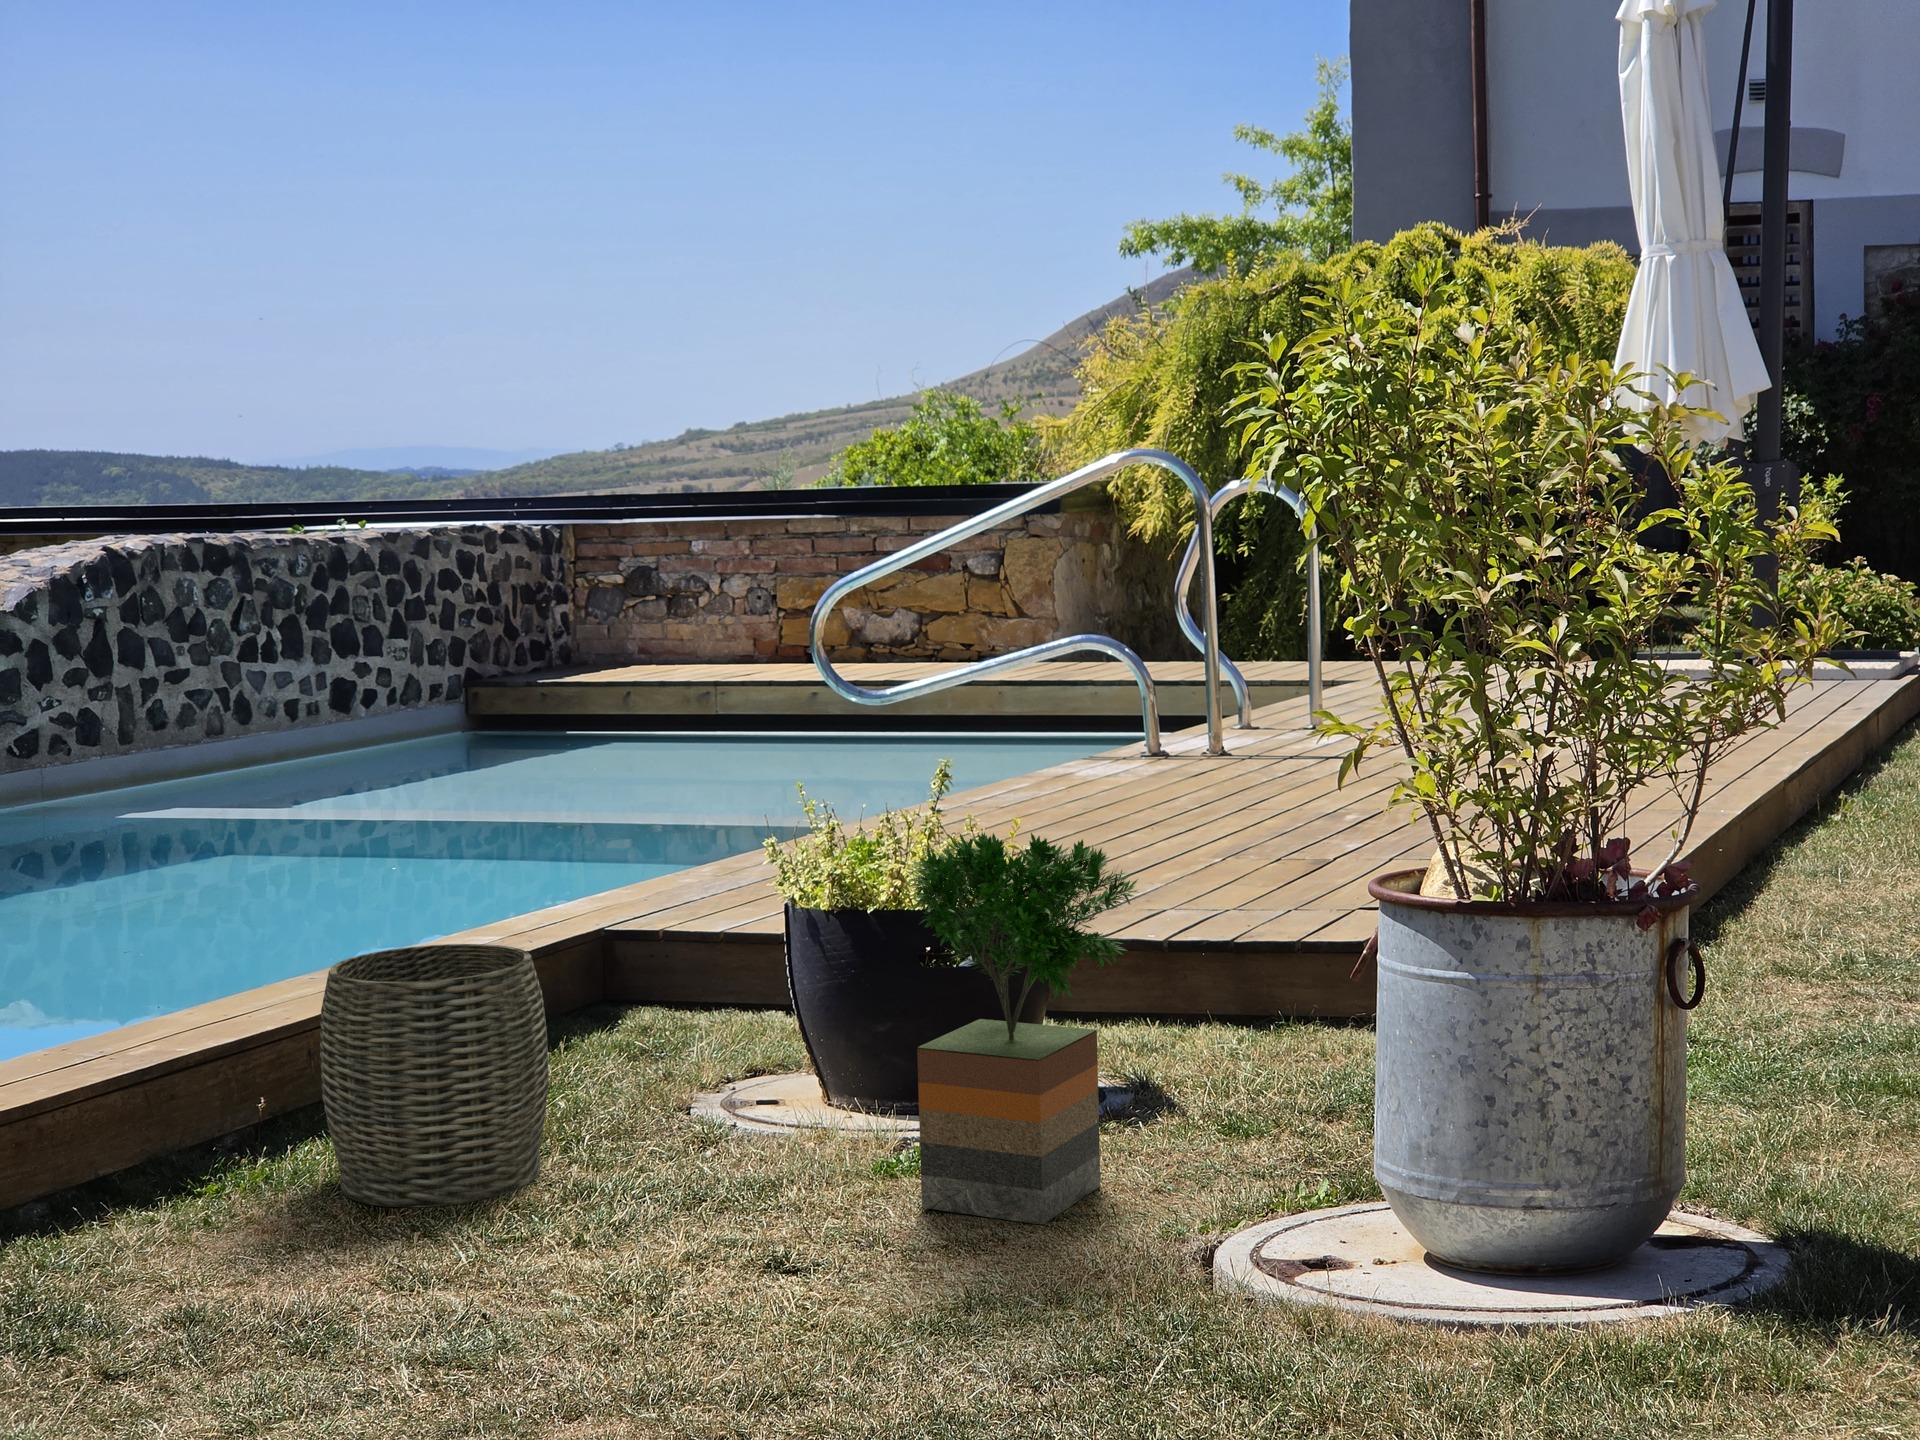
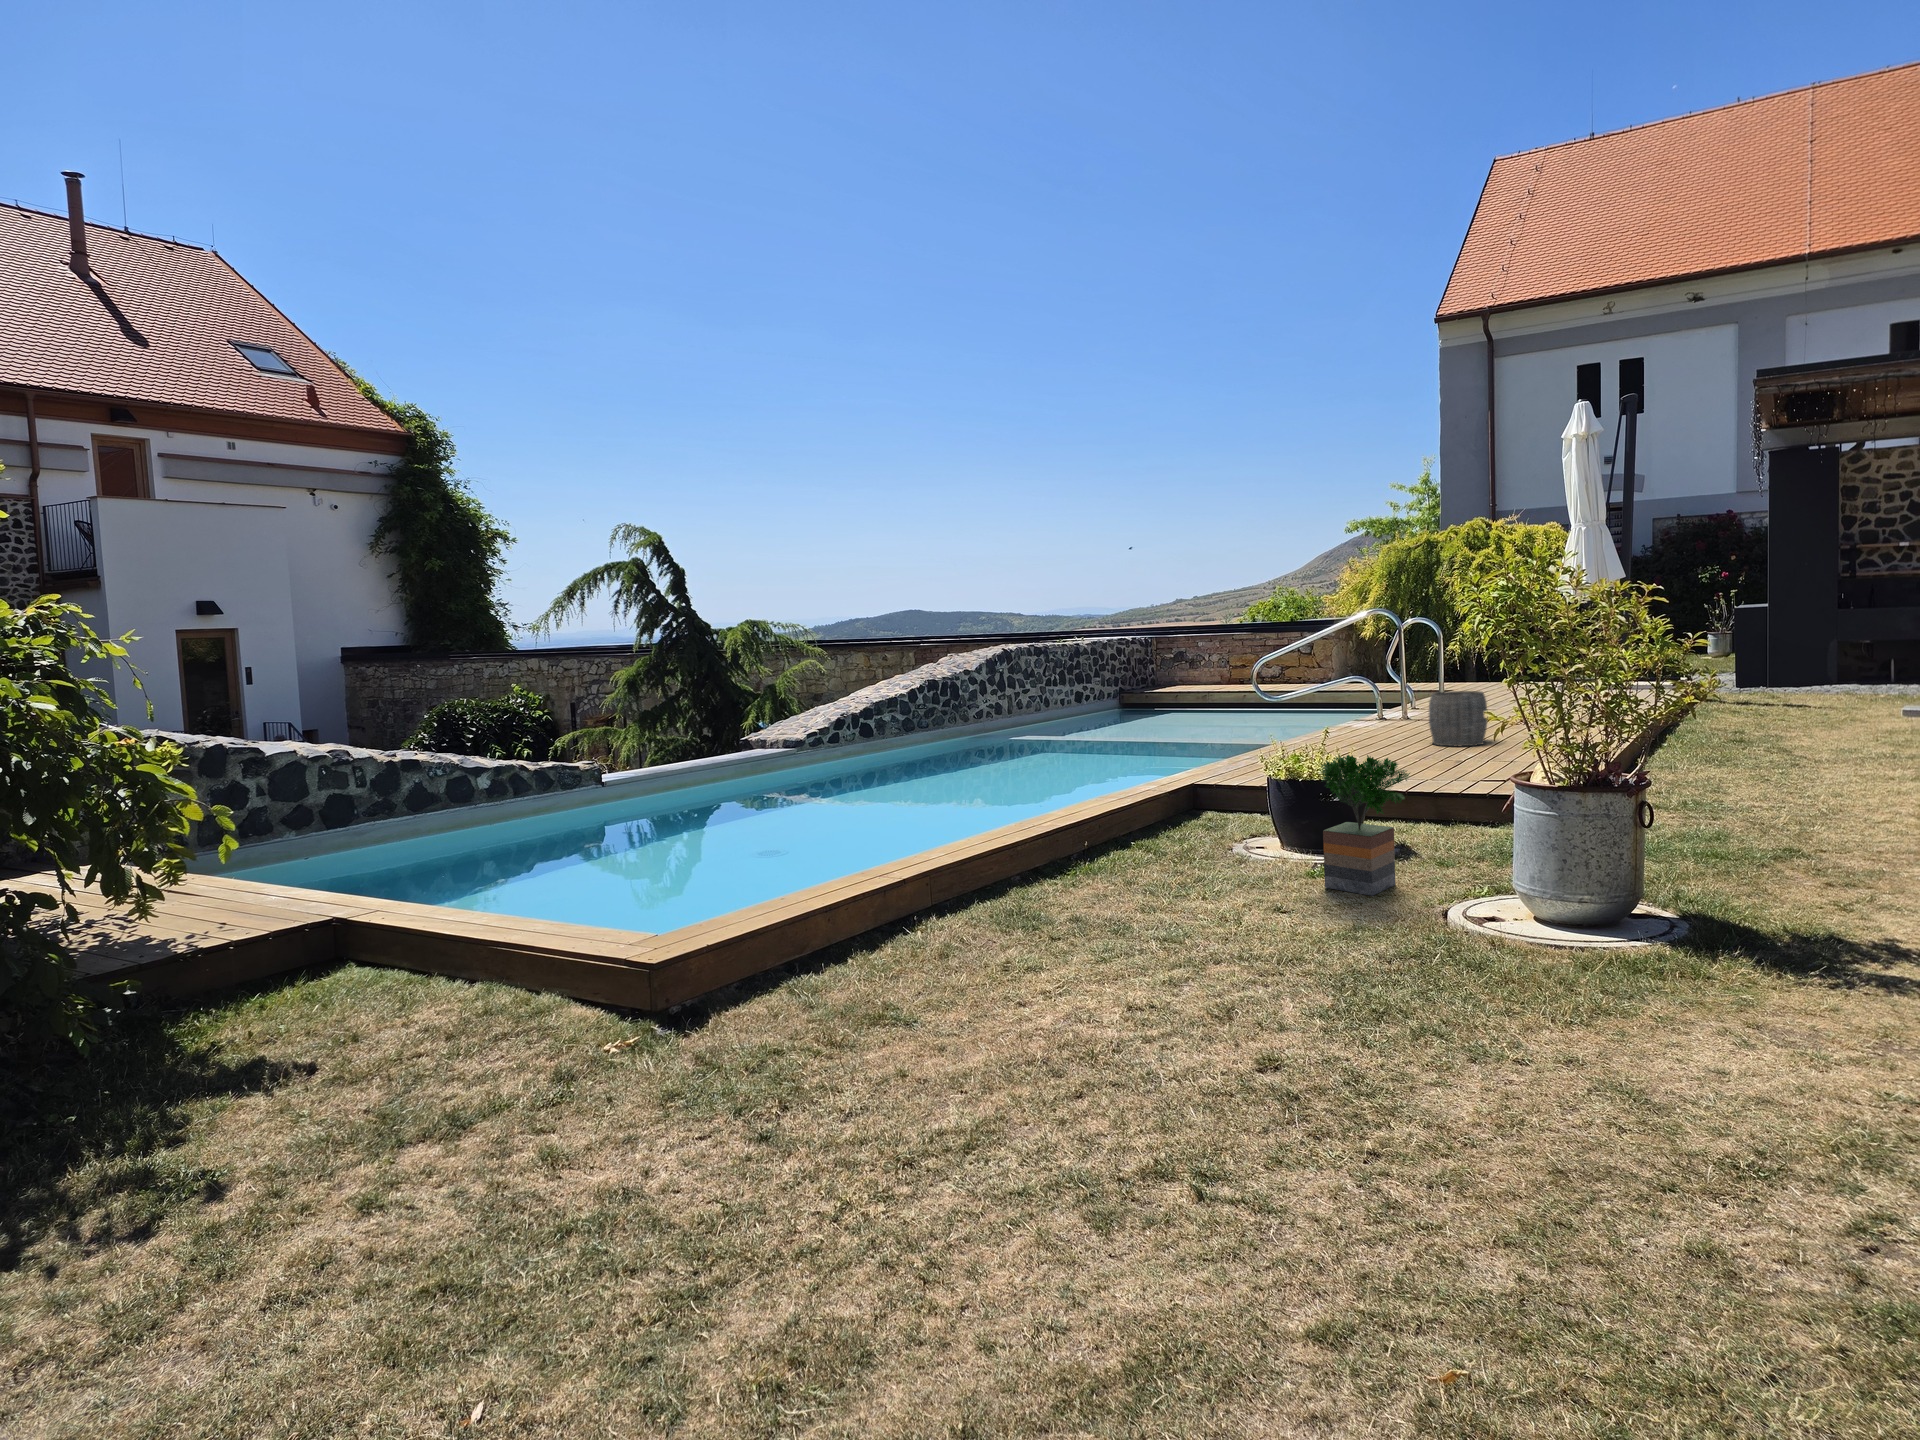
woven basket: present [320,944,549,1207] -> present [1429,691,1488,746]

